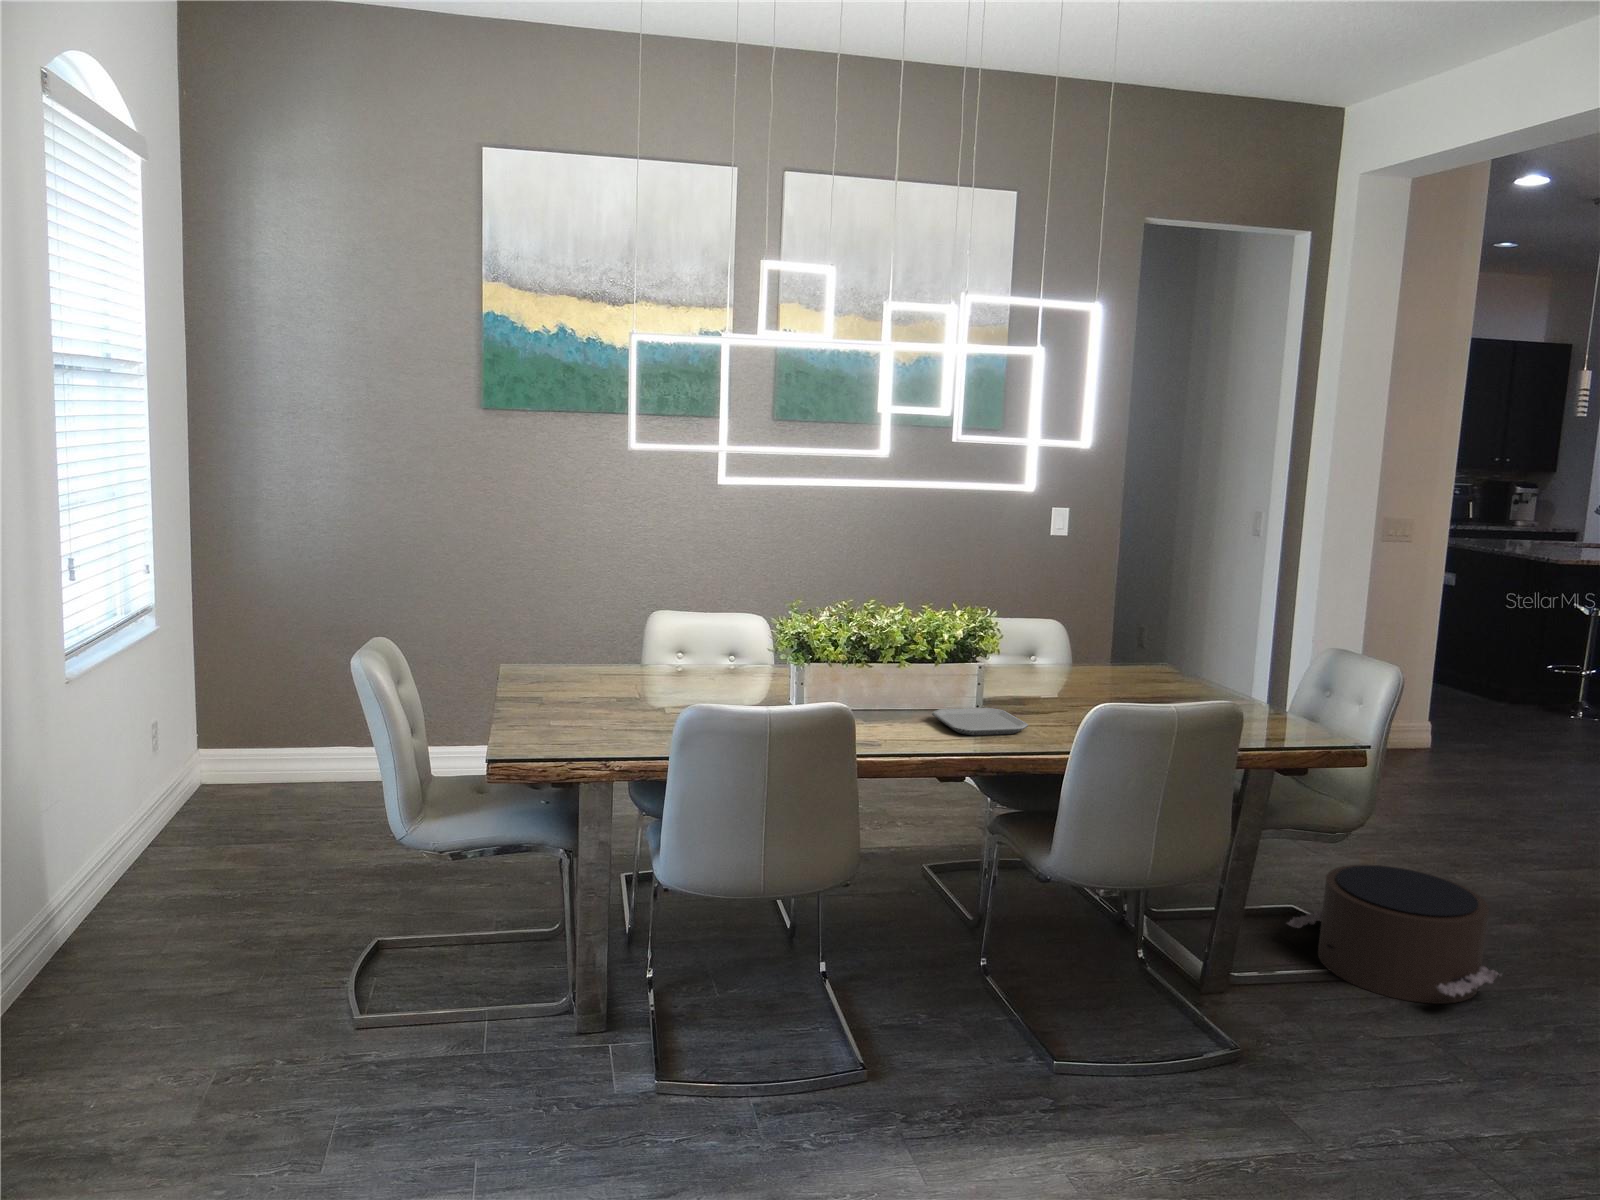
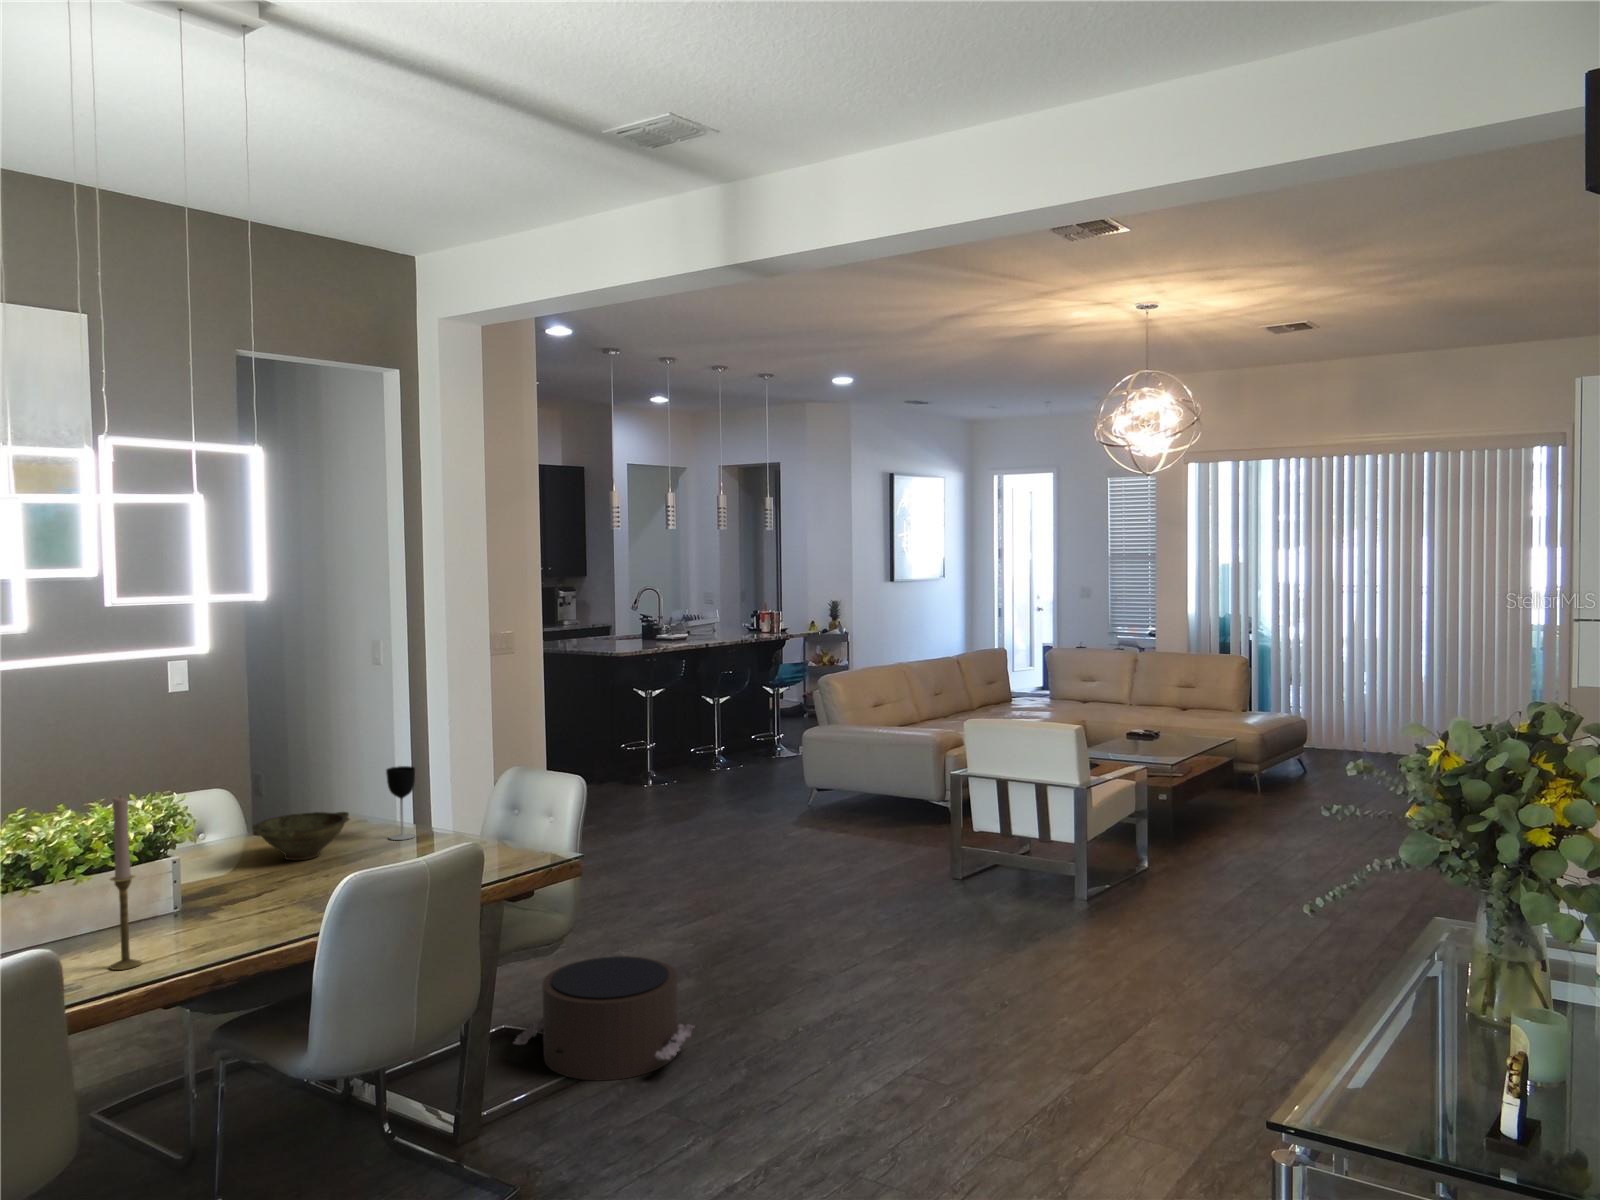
candlestick: none [903,597,929,741] -> present [109,797,142,970]
wine glass: none [1187,624,1221,696] -> present [386,766,415,840]
bowl: none [1059,651,1151,694] -> present [253,812,349,860]
plate: present [932,708,1028,735] -> none [130,905,256,945]

